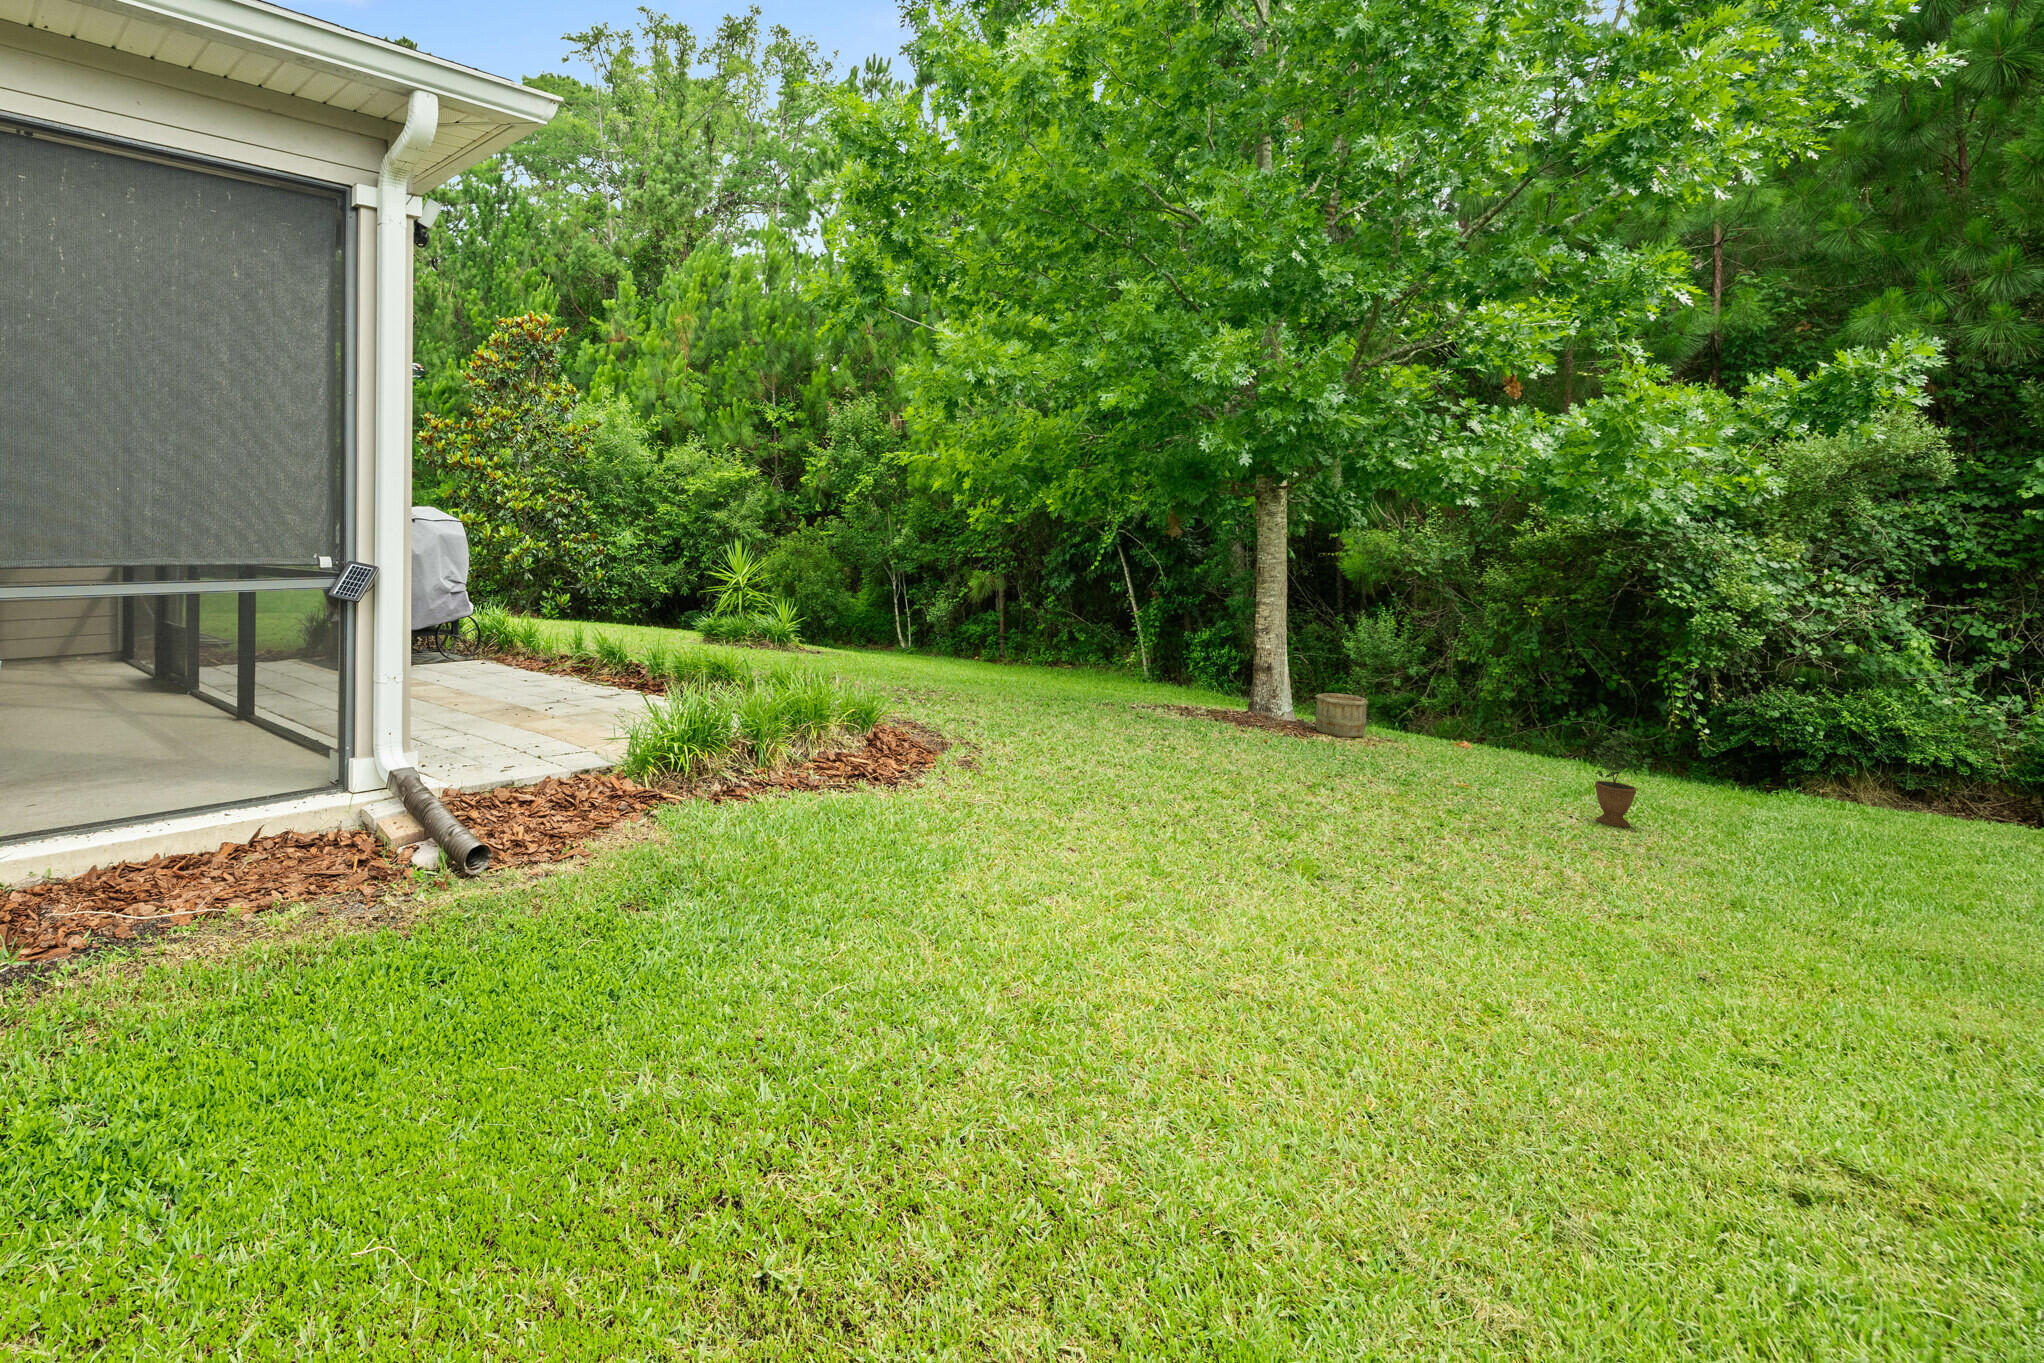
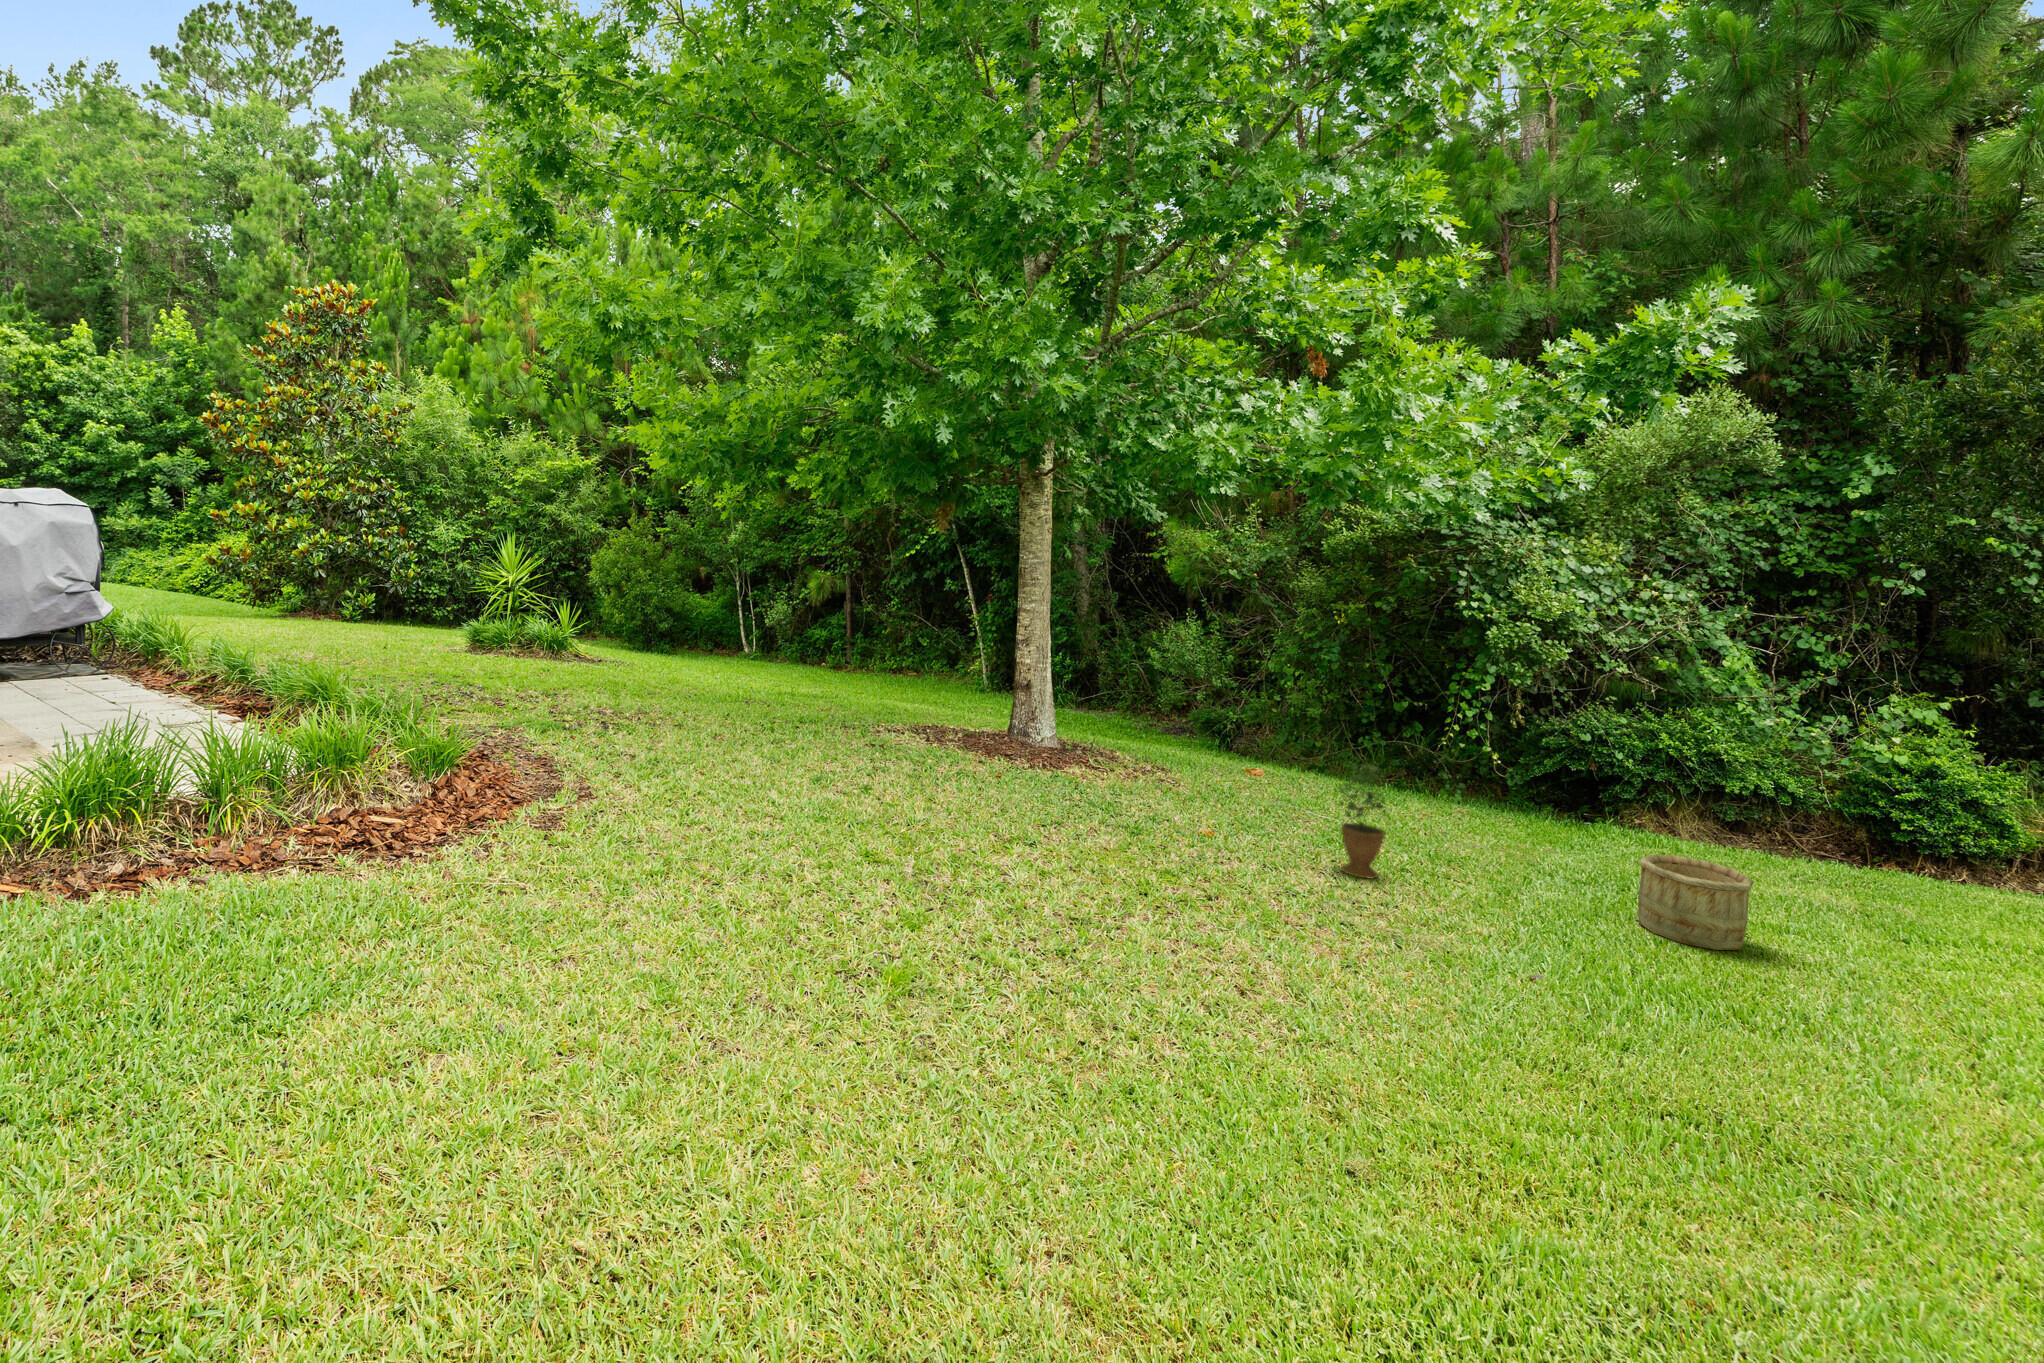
wooden bucket: present [1315,693,1368,737] -> present [1638,855,1754,950]

